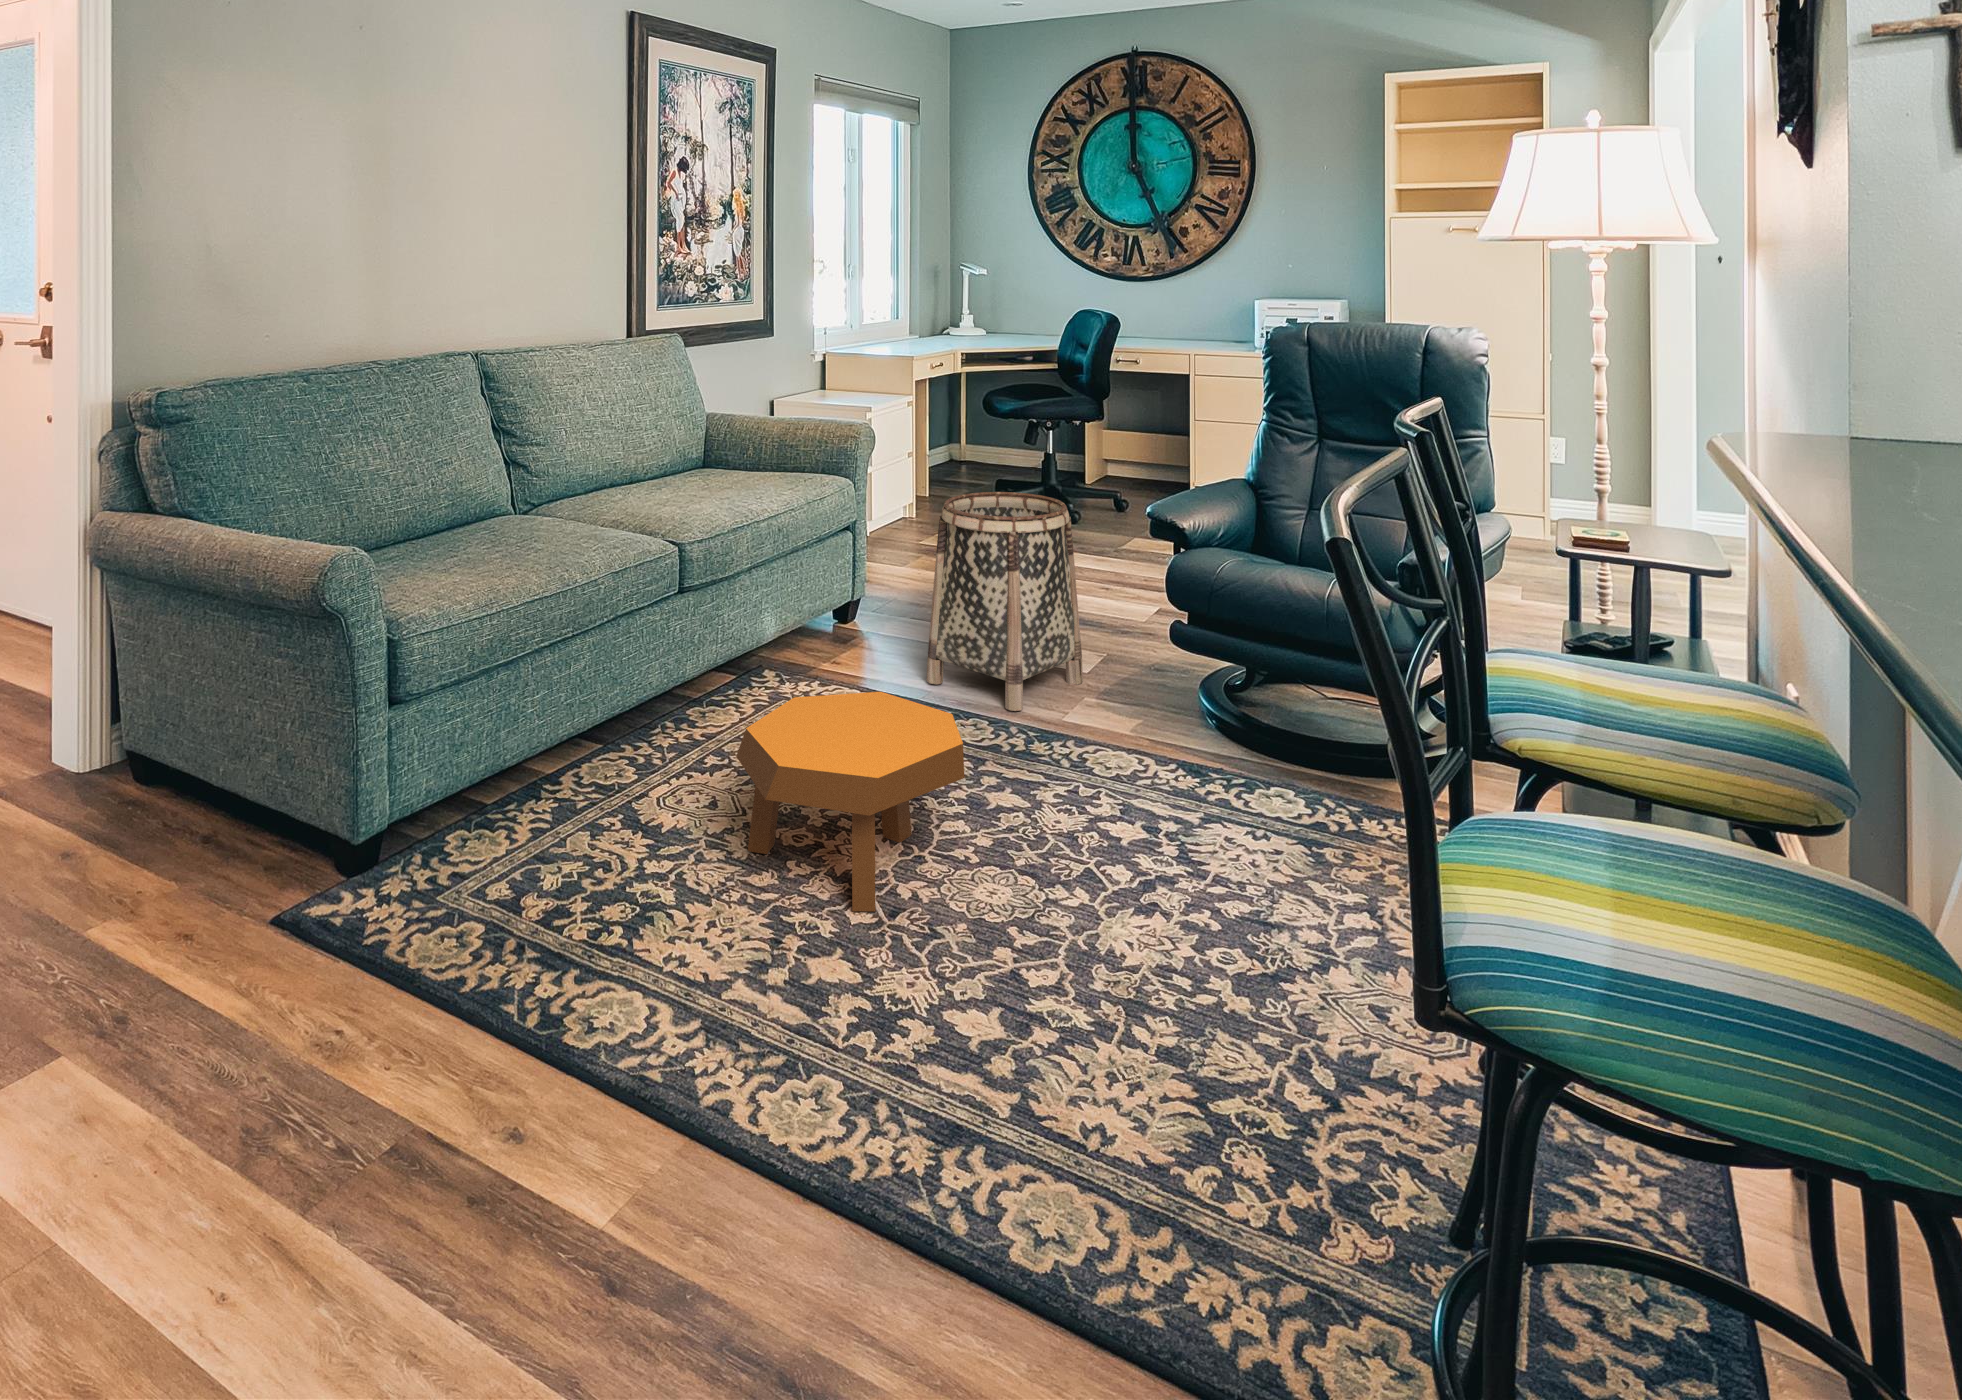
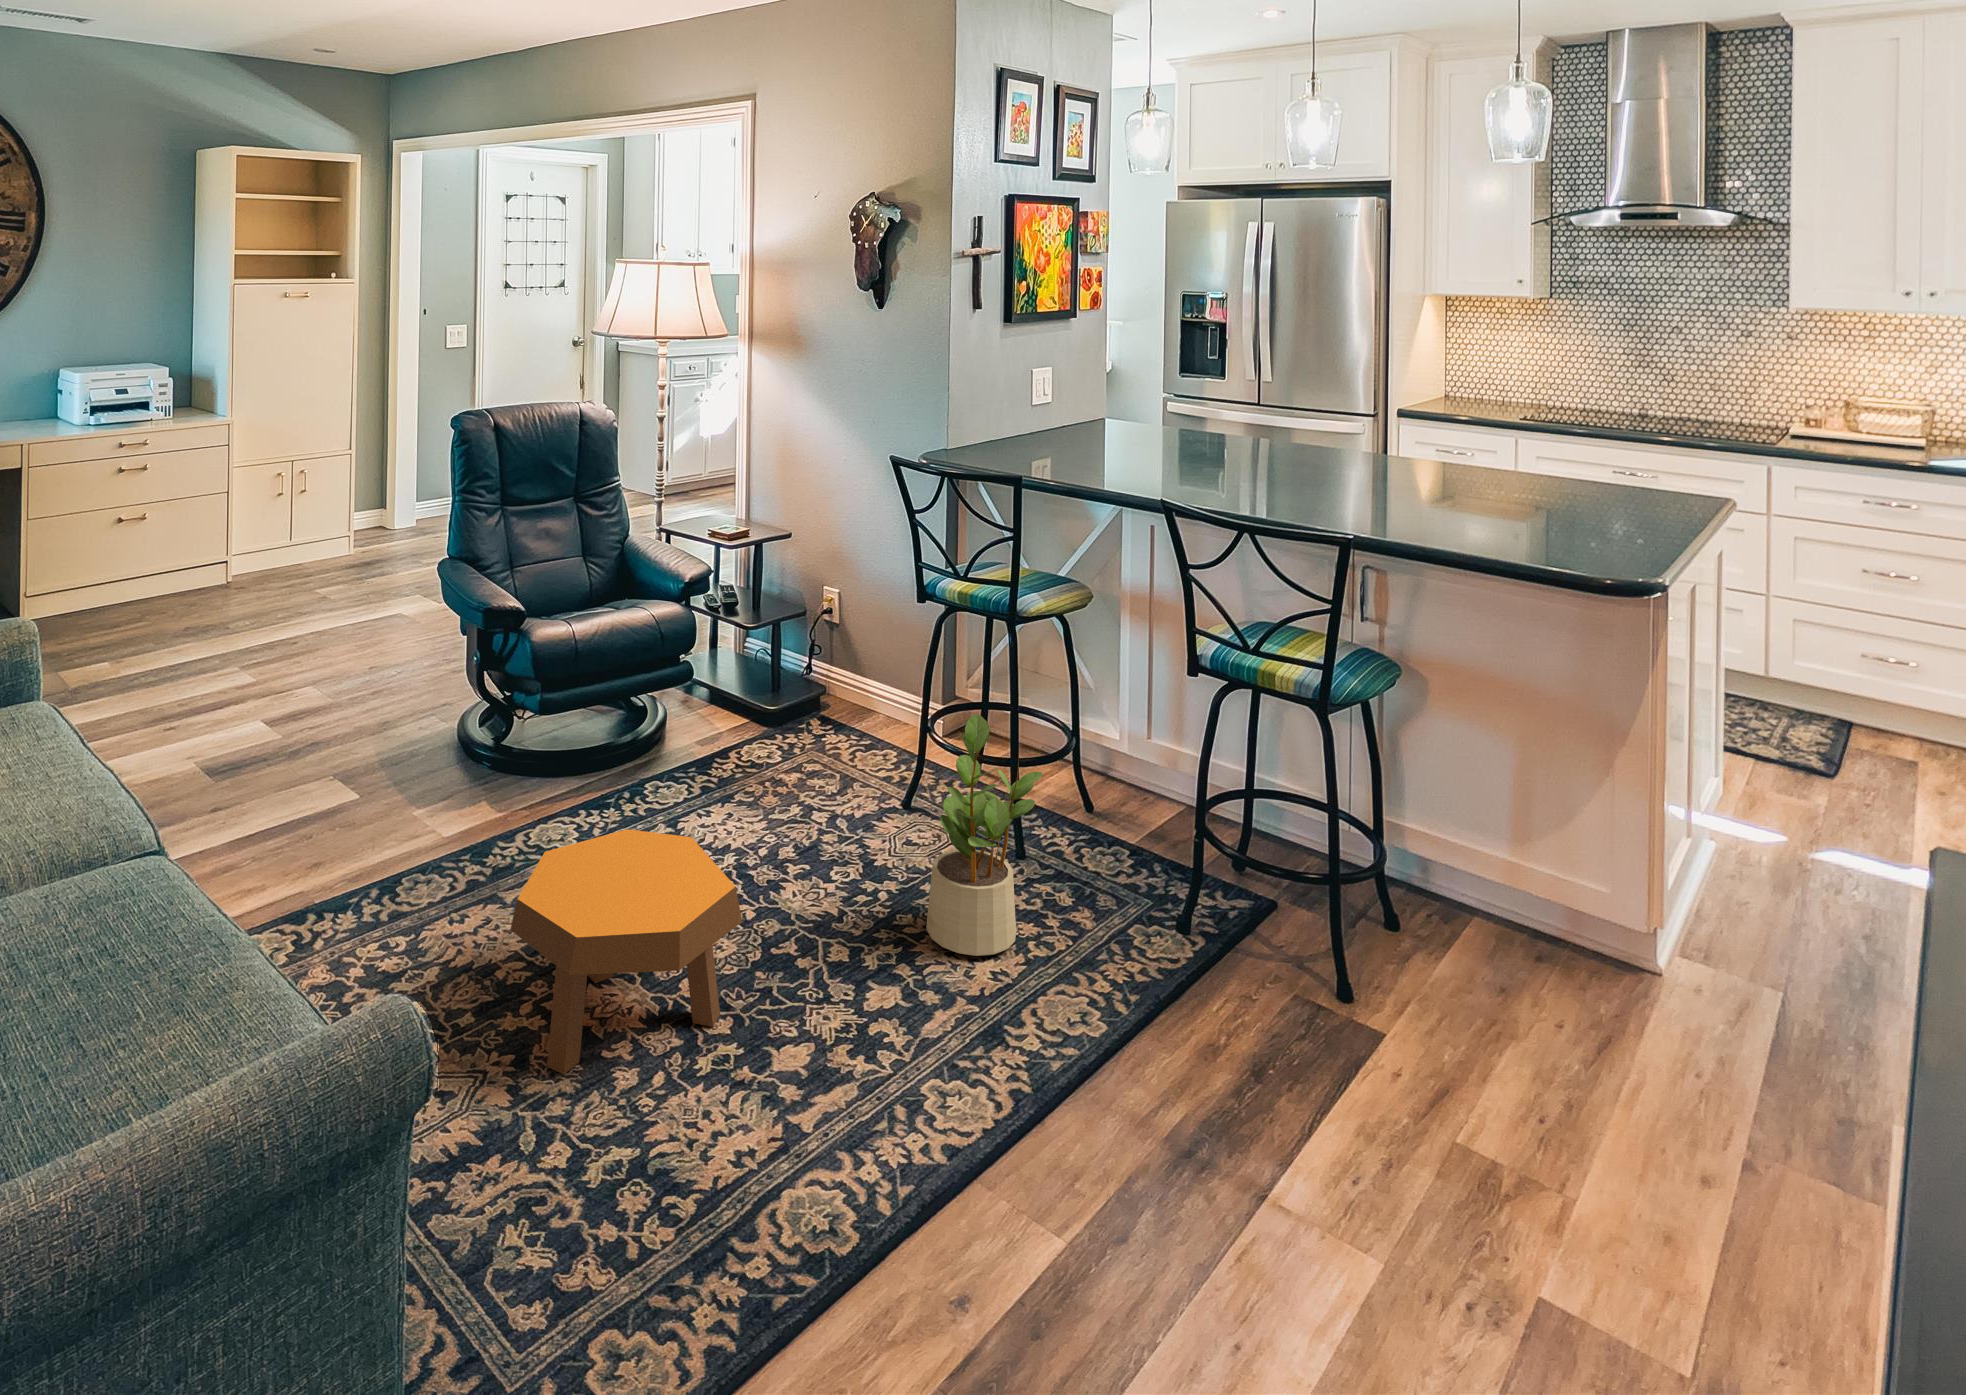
basket: present [927,492,1083,711] -> none [271,626,422,879]
potted plant: none [1105,741,1302,1123] -> present [926,714,1043,956]

